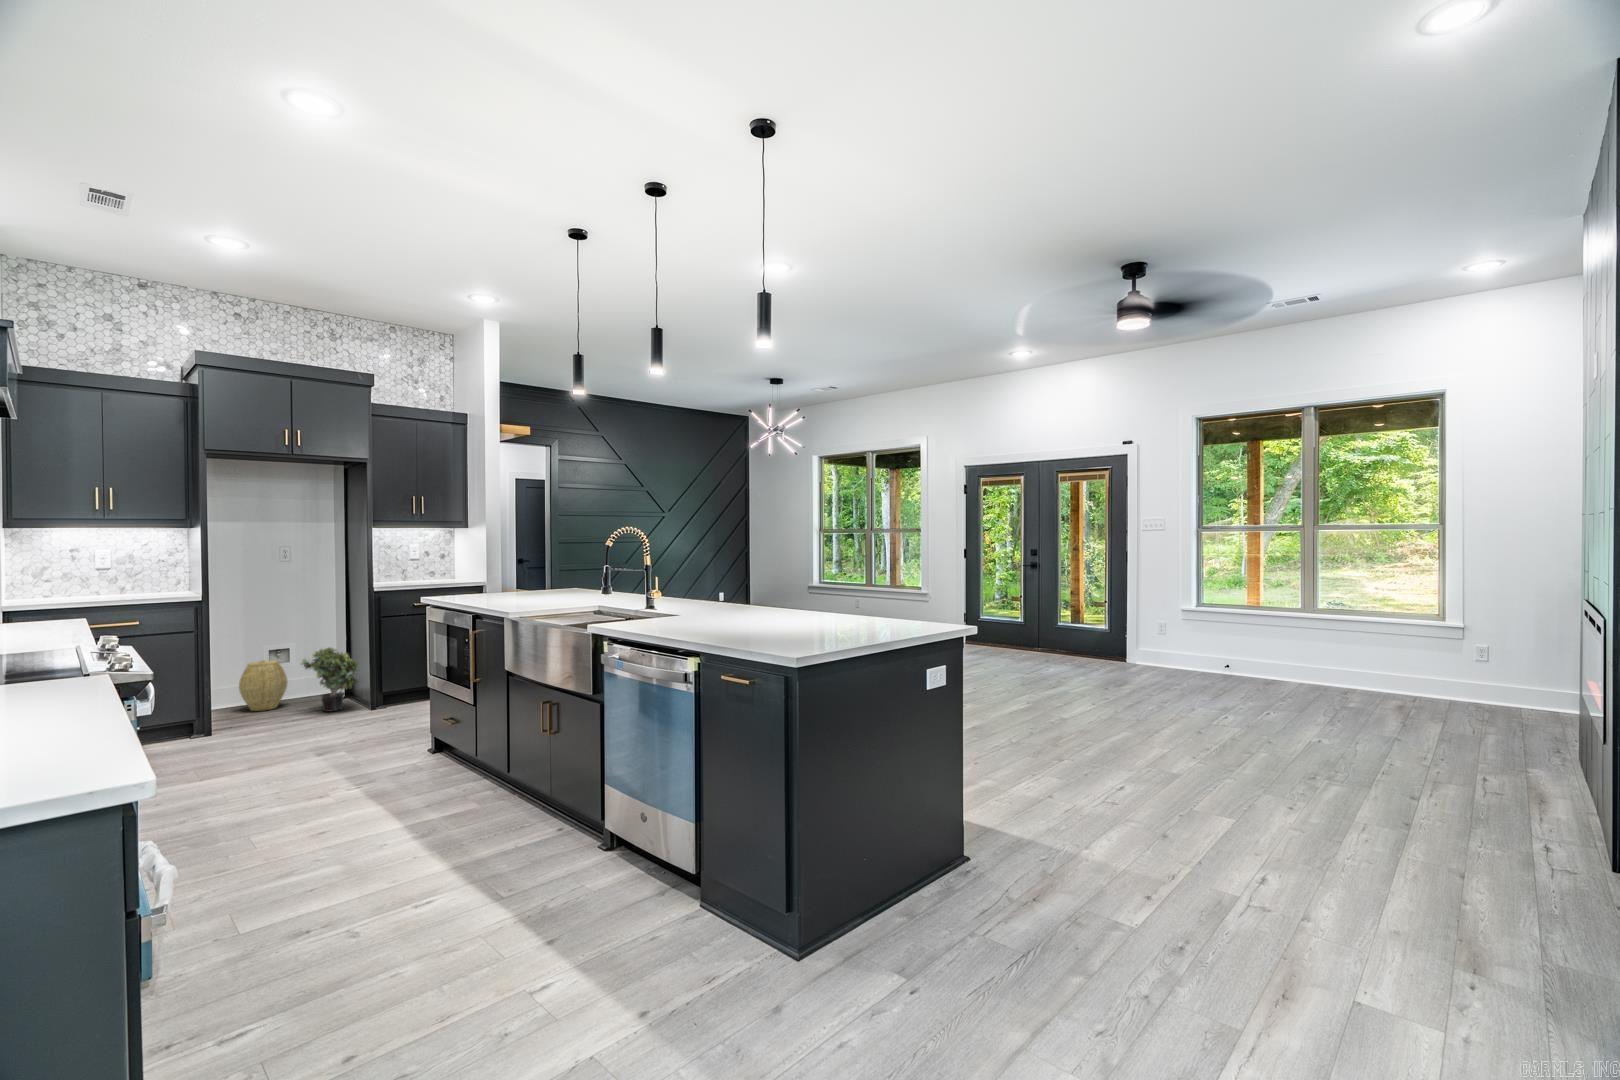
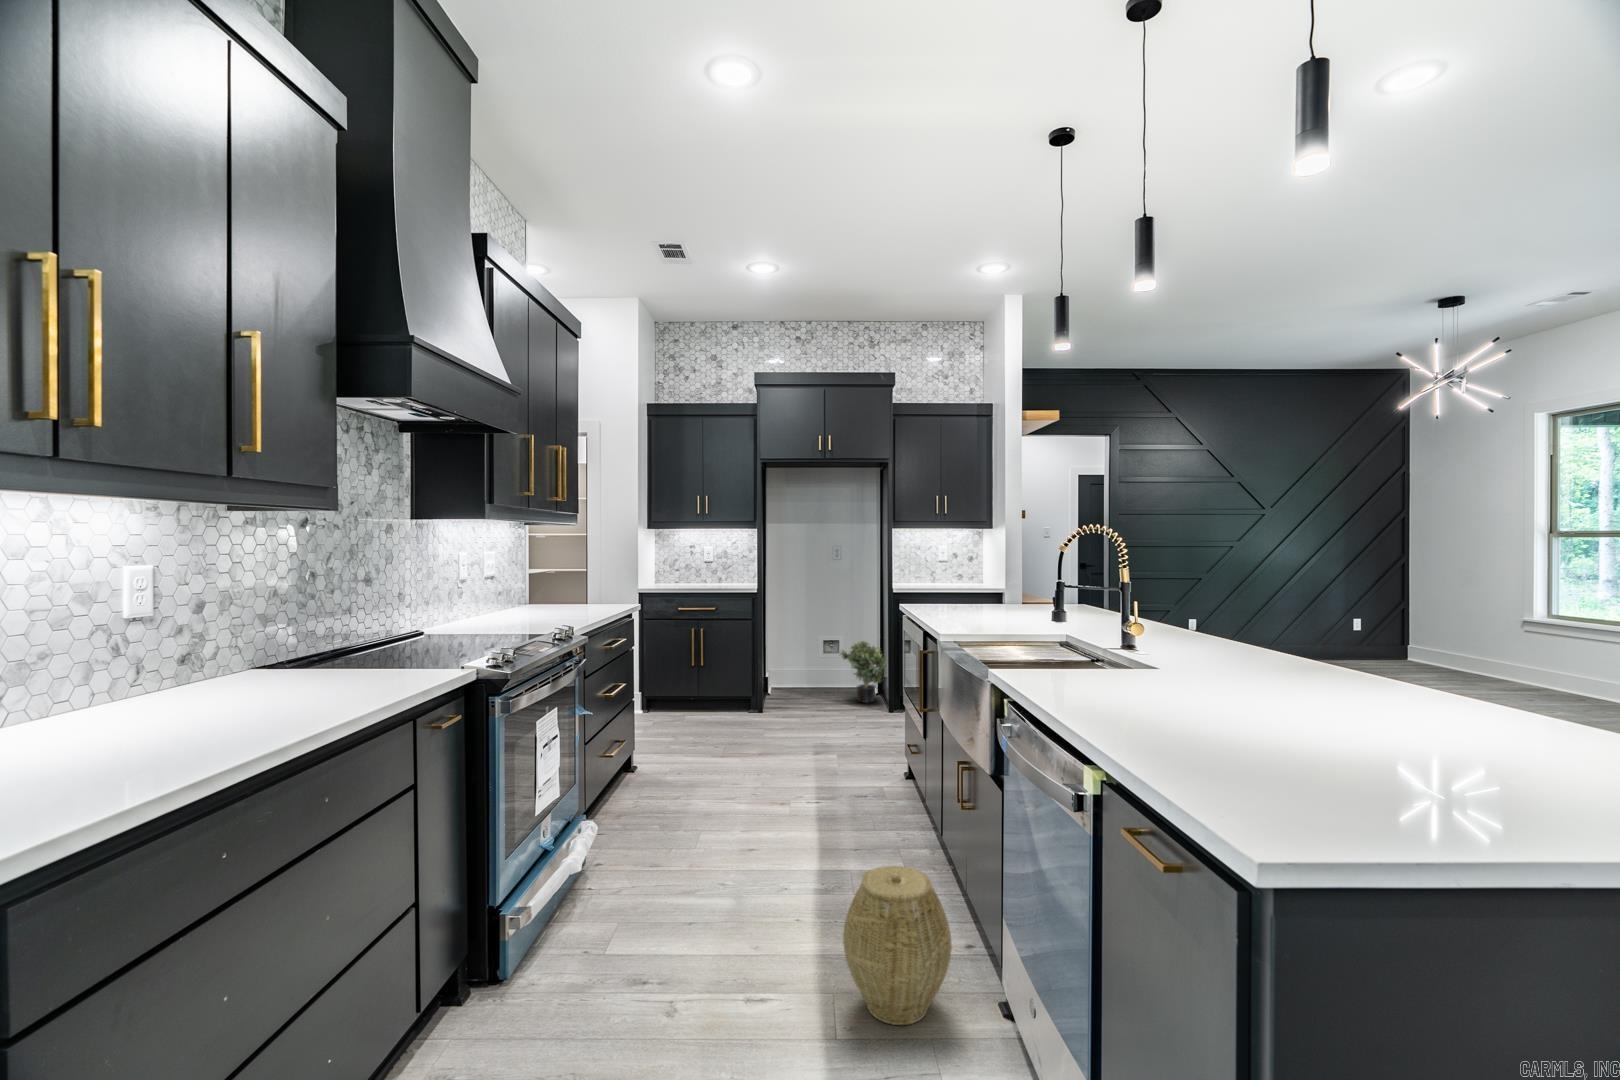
woven basket: present [239,660,287,711] -> present [843,866,952,1025]

